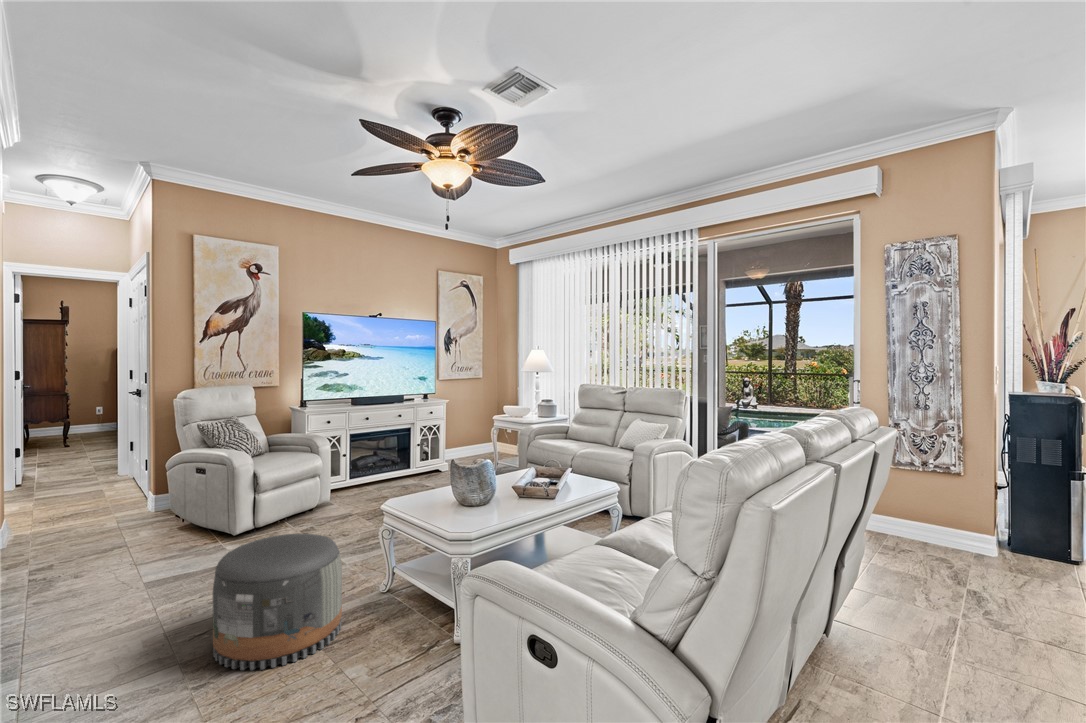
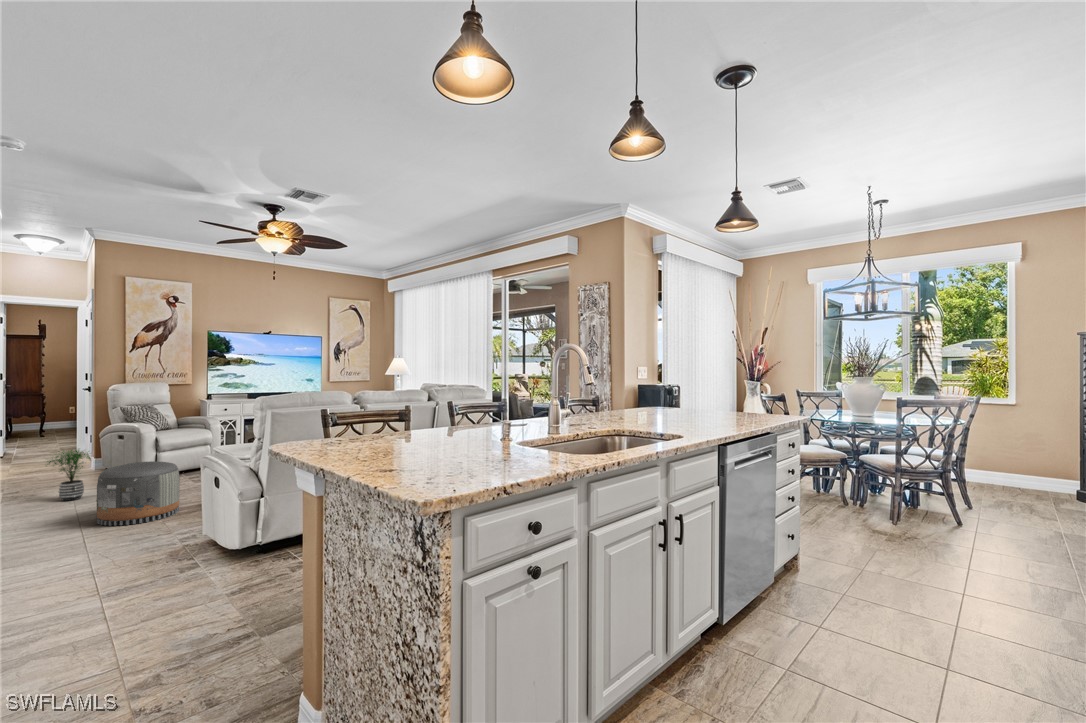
potted plant: none [104,499,180,588] -> present [49,450,89,501]

